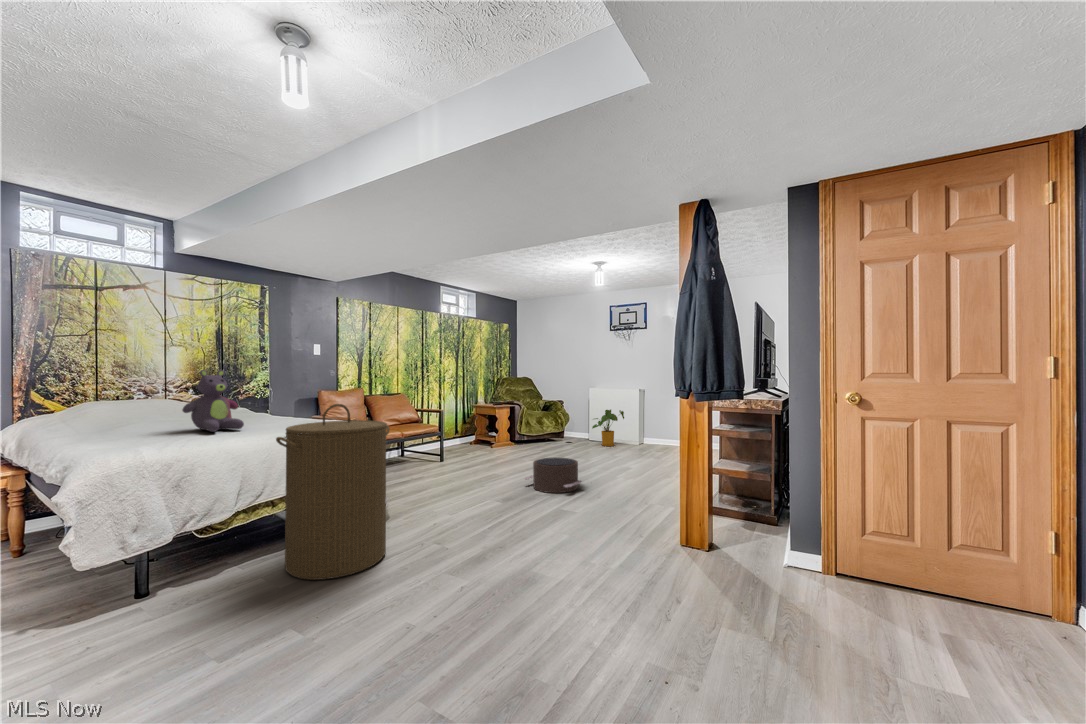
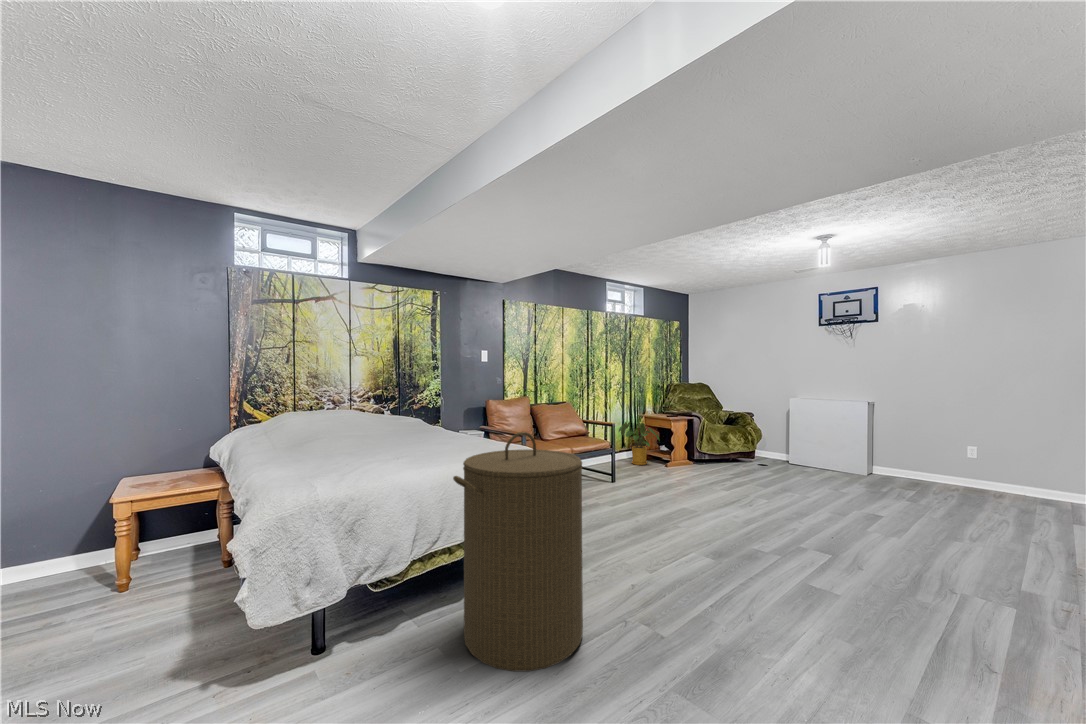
stuffed bear: present [182,370,244,432] -> none [358,385,419,459]
house plant: present [592,410,624,446] -> present [619,422,660,465]
pouf: present [525,457,581,493] -> none [732,496,824,550]

